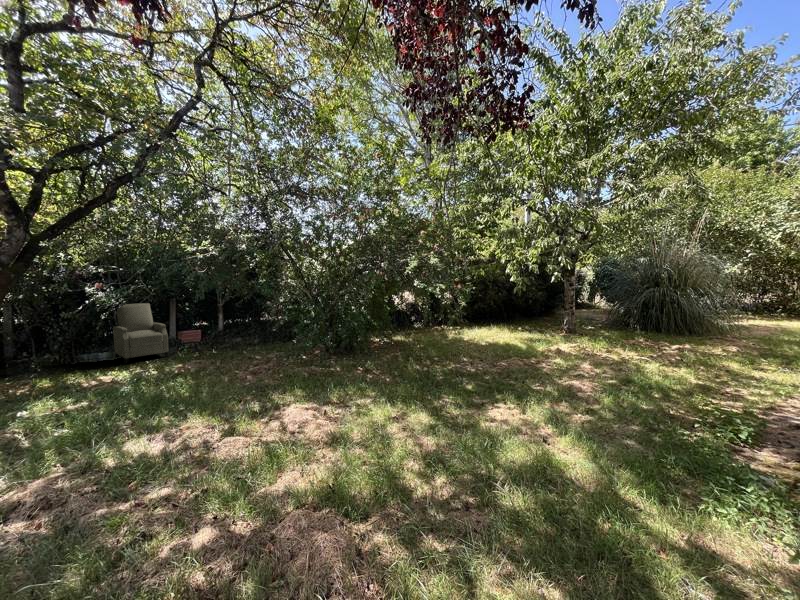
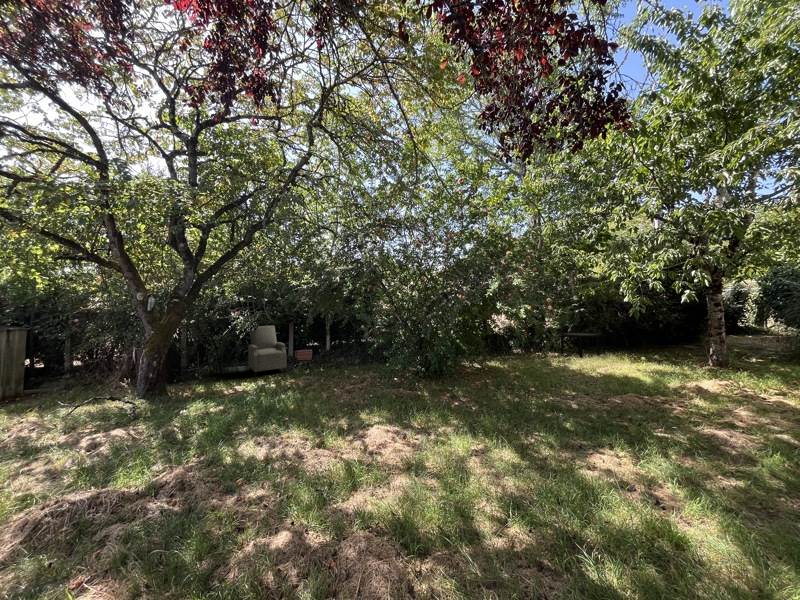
round table: none [453,307,487,330] -> present [560,331,601,357]

